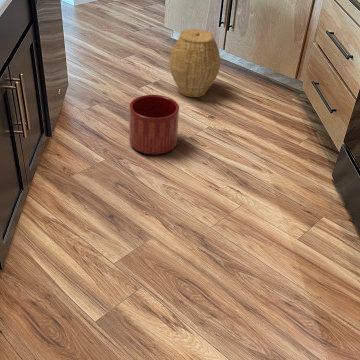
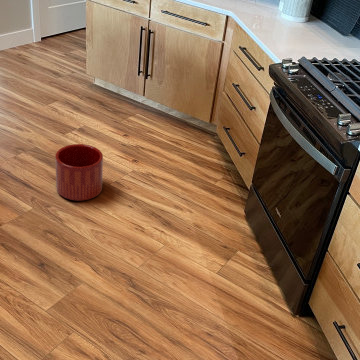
woven basket: present [170,29,220,97] -> none [92,80,140,142]

